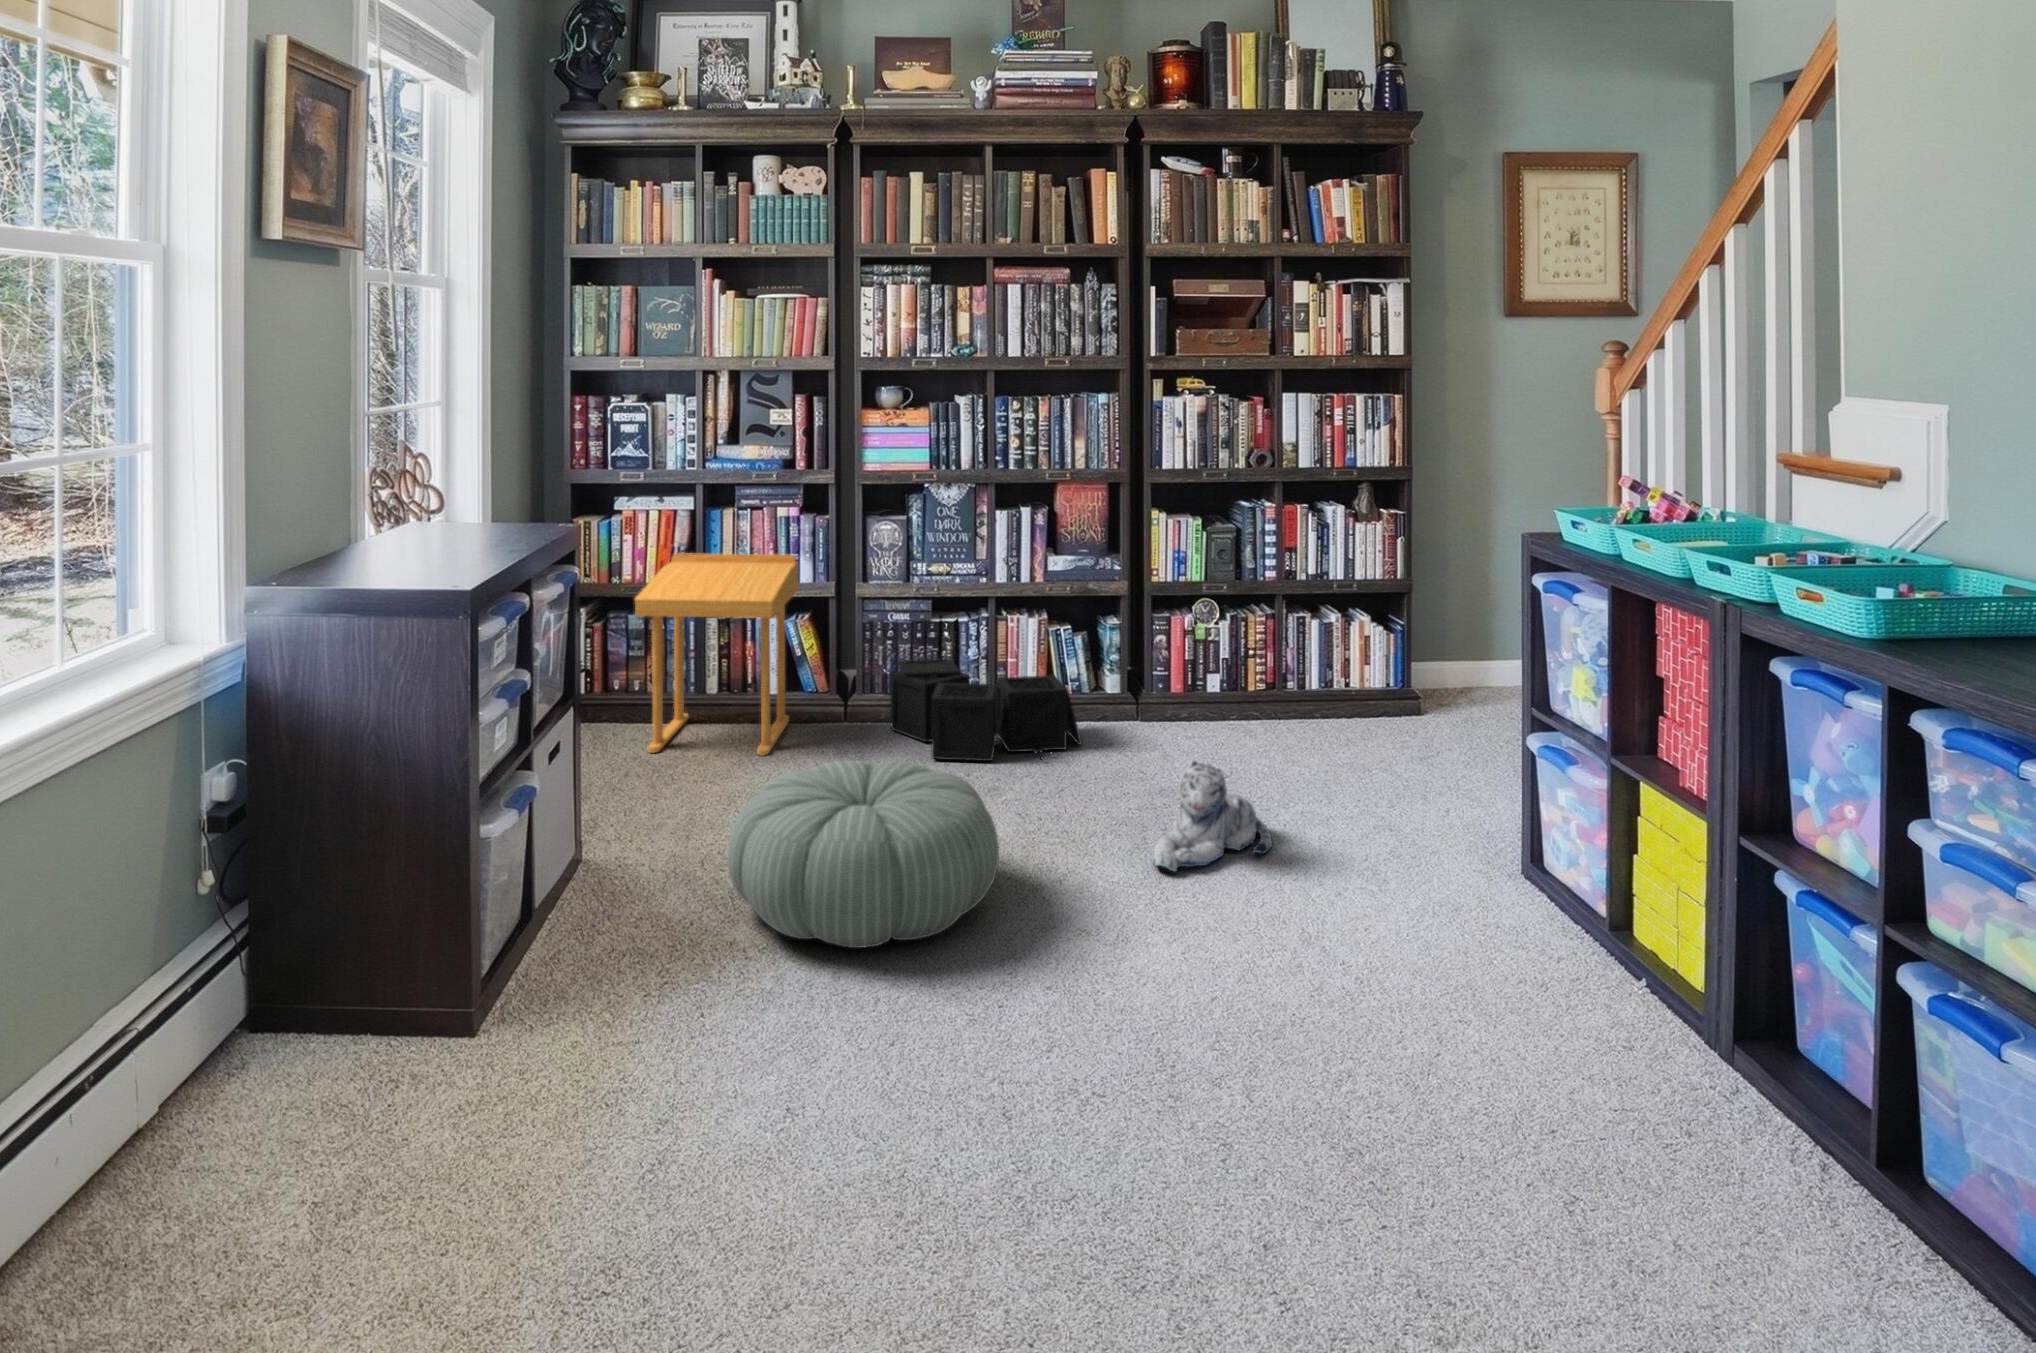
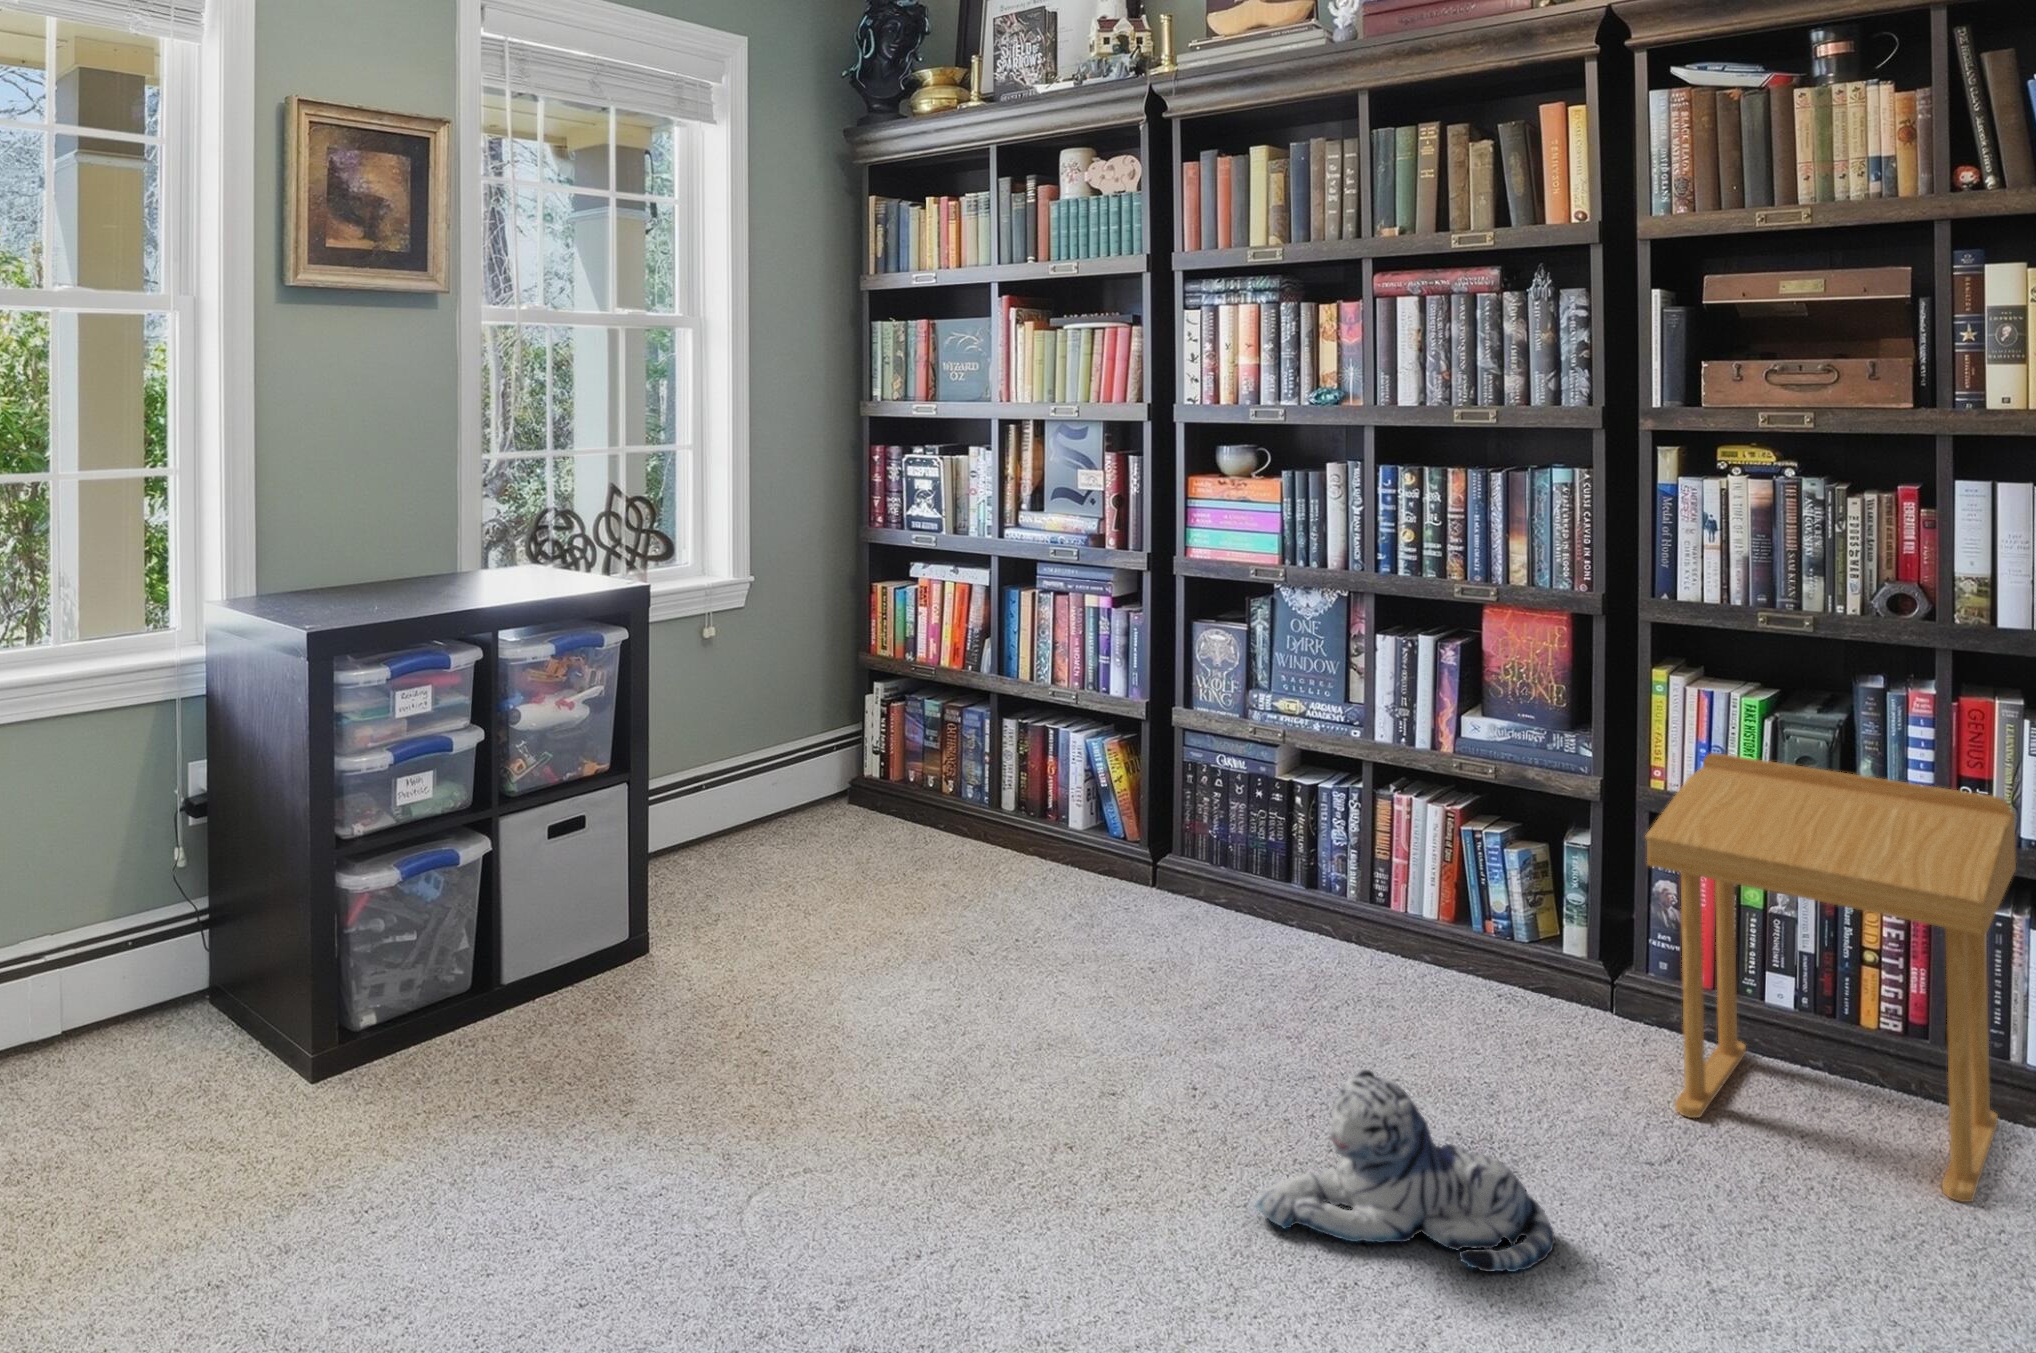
side table: present [635,553,798,755] -> present [1646,753,2016,1202]
storage bin: present [890,658,1082,761] -> none [1179,821,1456,1016]
pouf: present [728,760,999,948] -> none [674,906,1015,1152]

